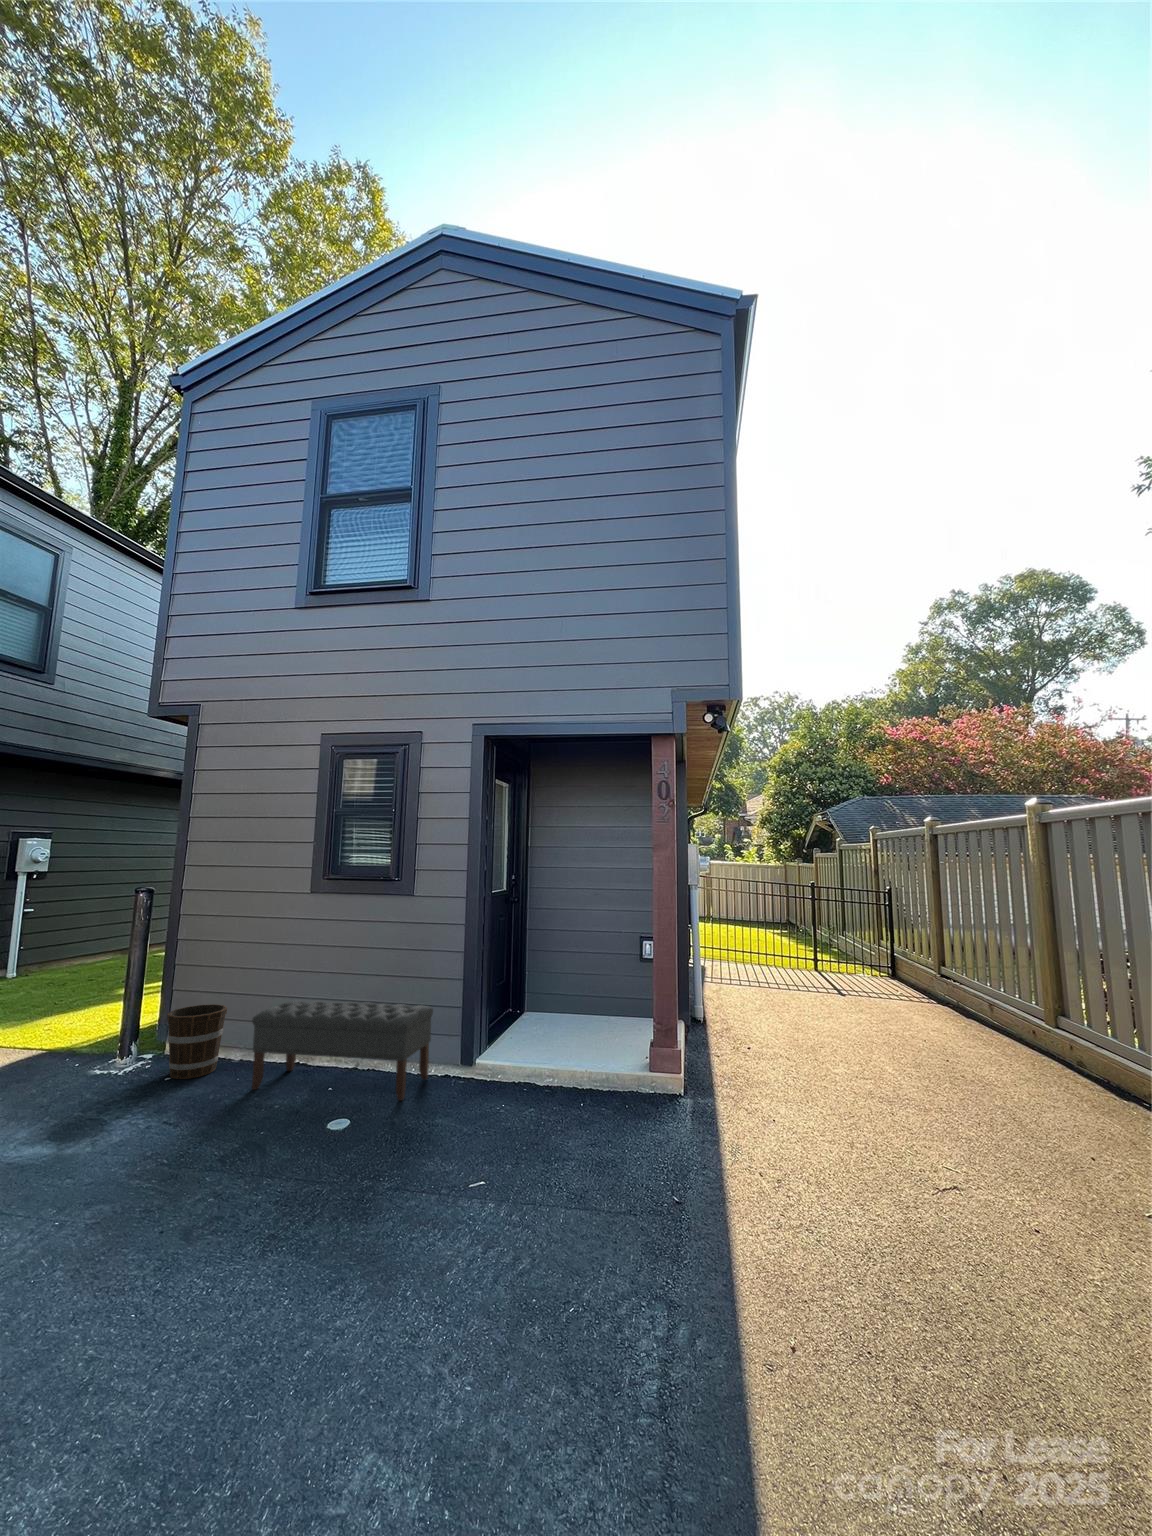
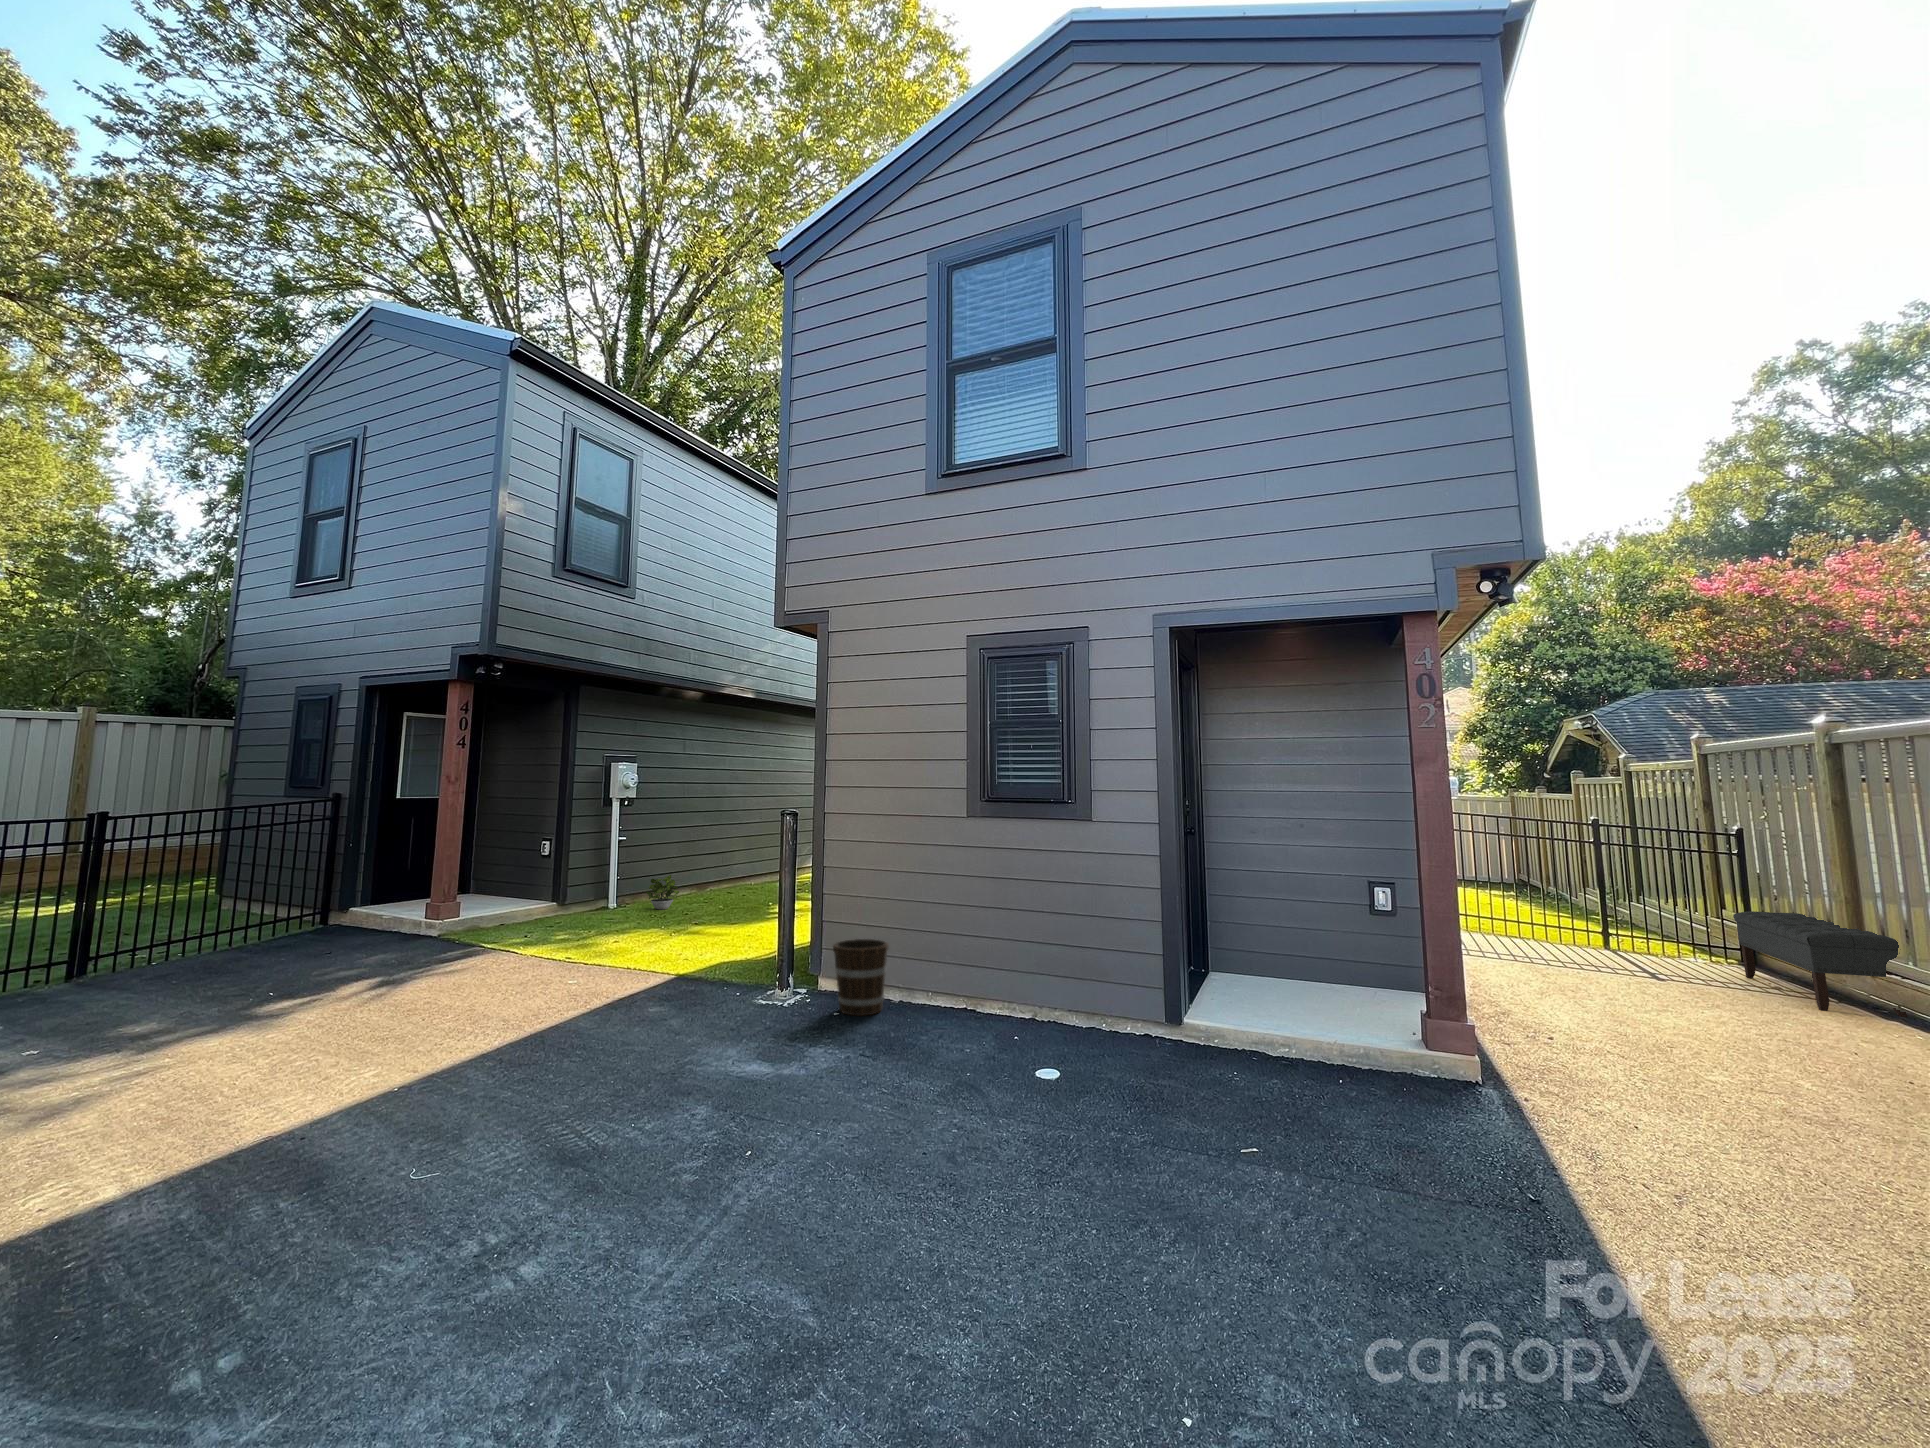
potted plant: none [63,939,100,972] -> present [646,875,679,910]
bench: present [252,1000,433,1101] -> present [1733,911,1907,1017]

